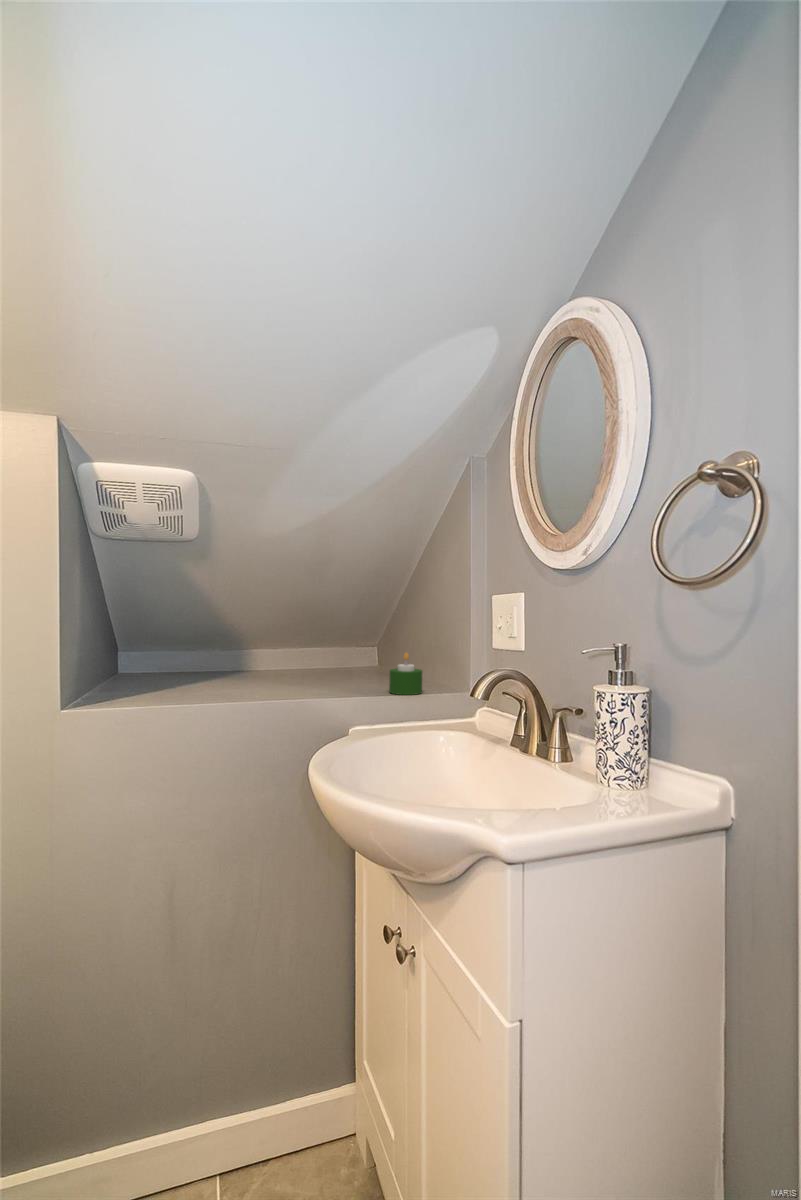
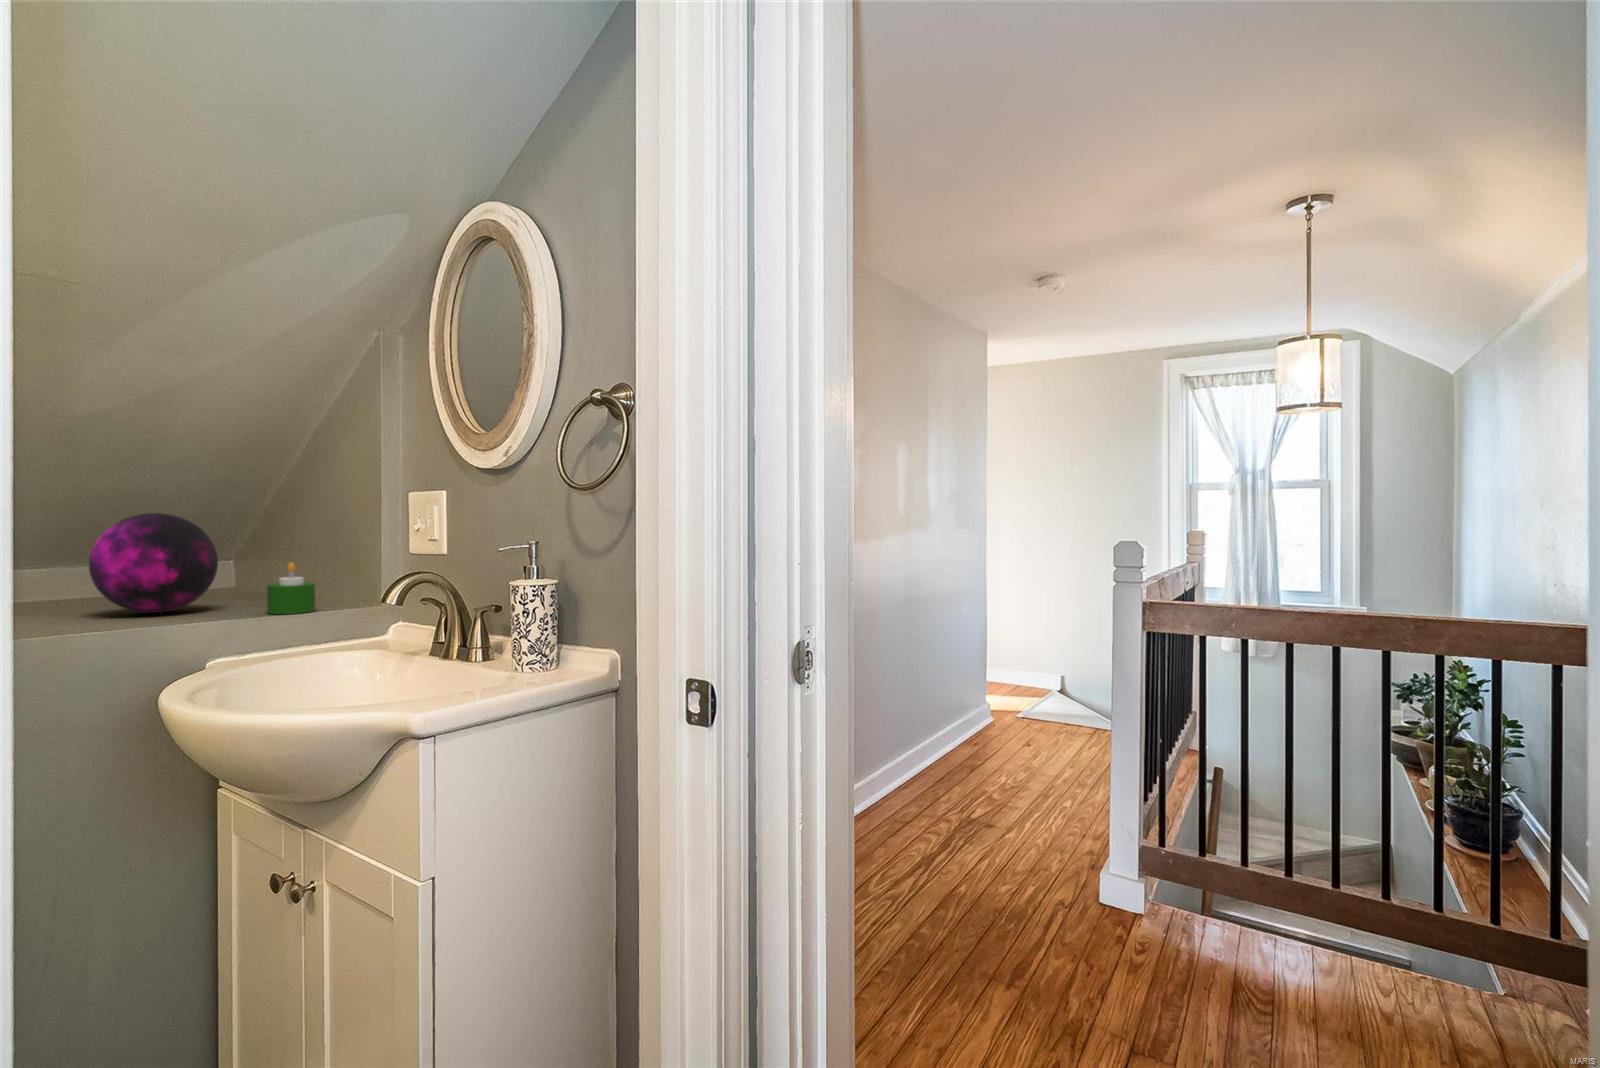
decorative orb: none [289,613,362,686] -> present [89,513,218,613]

